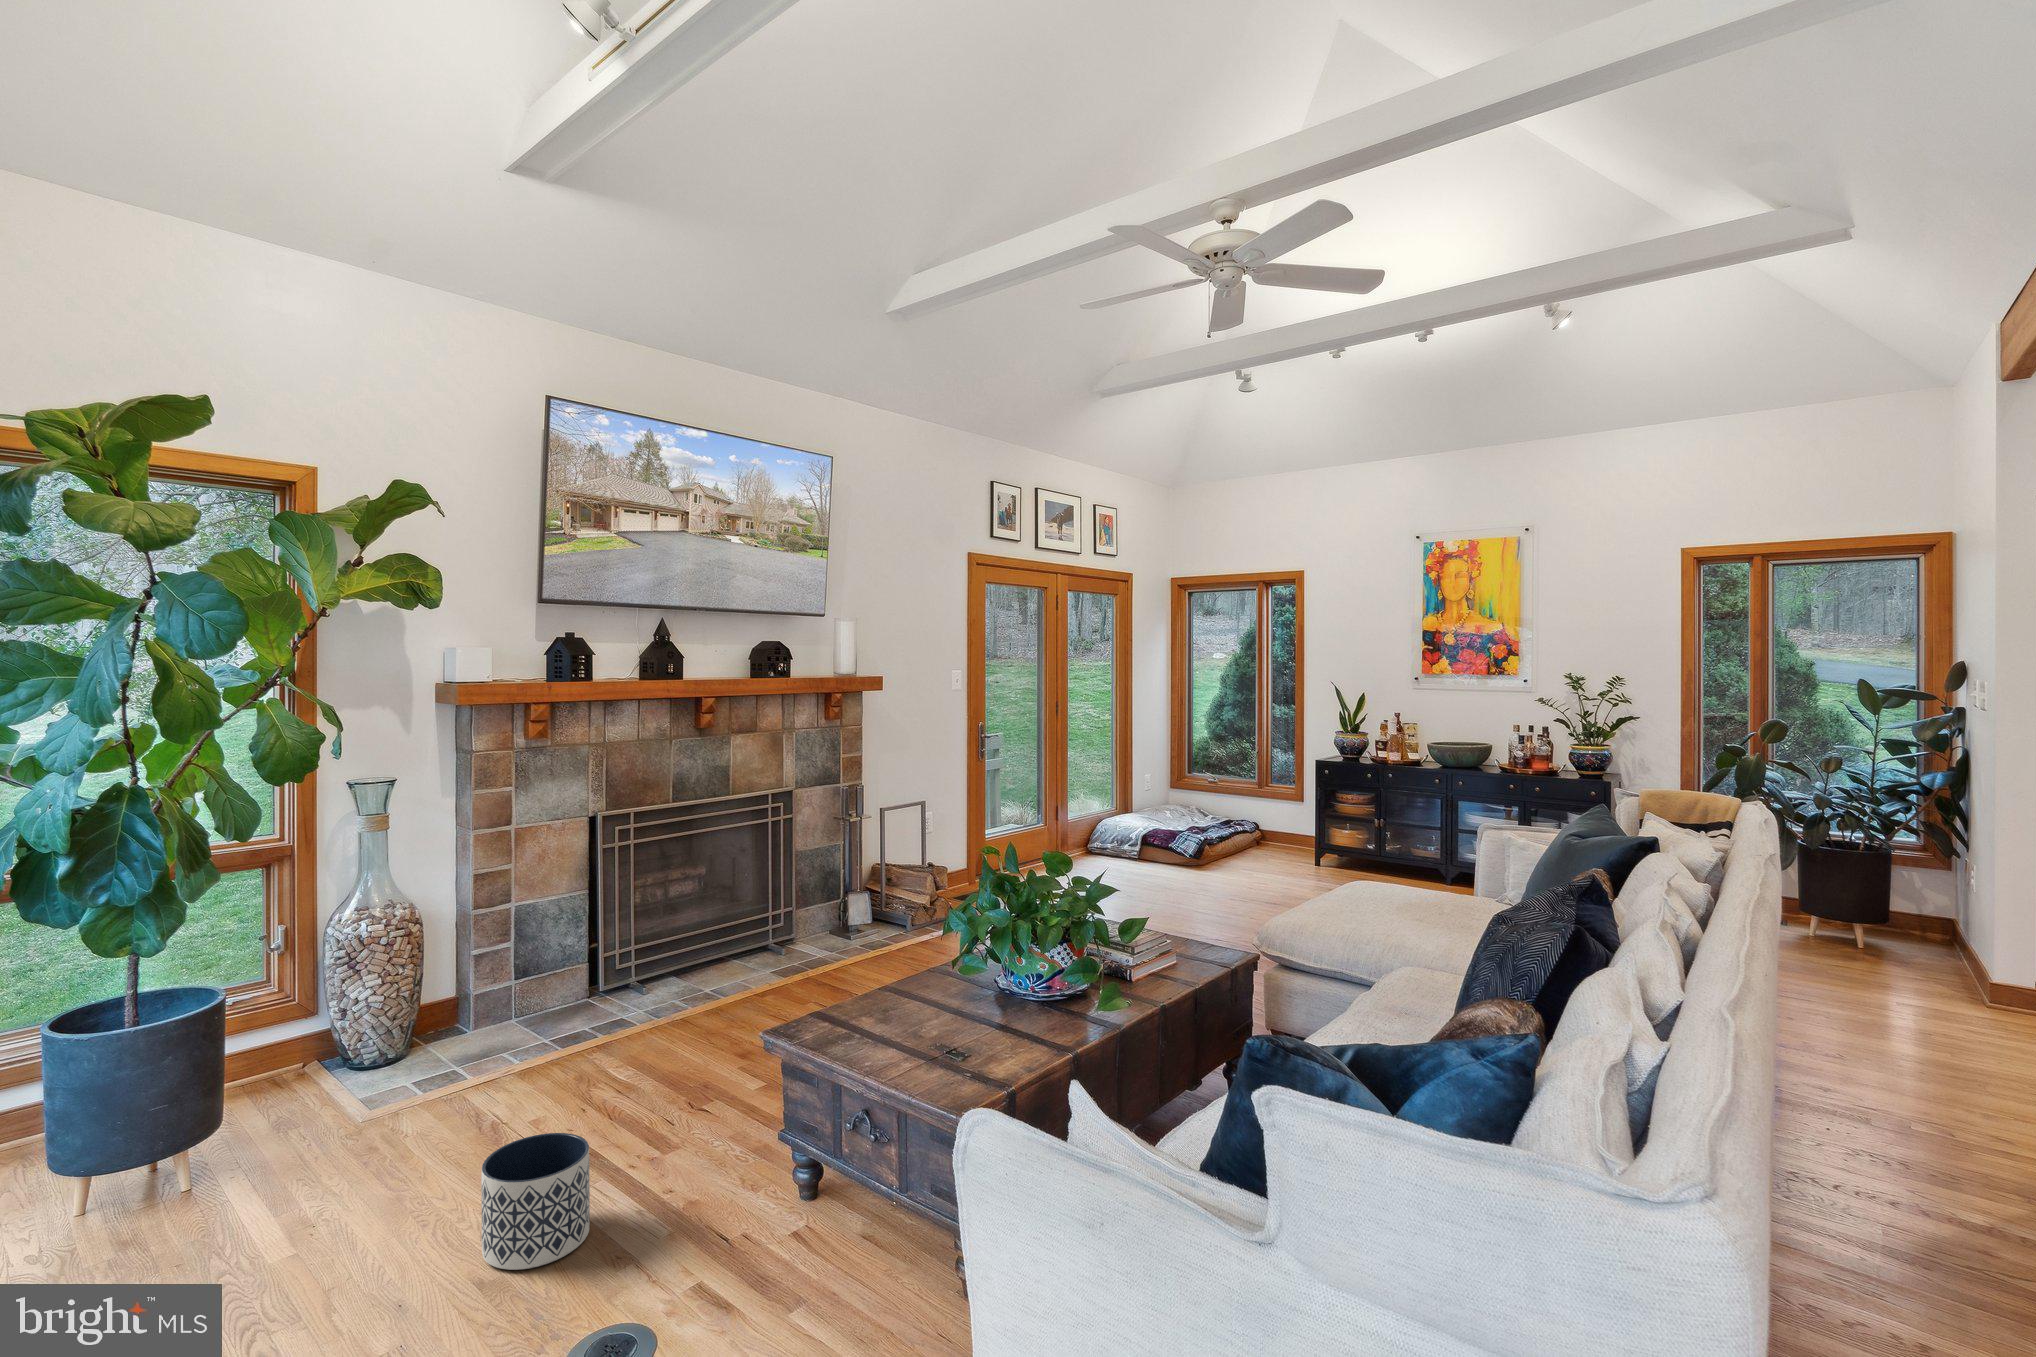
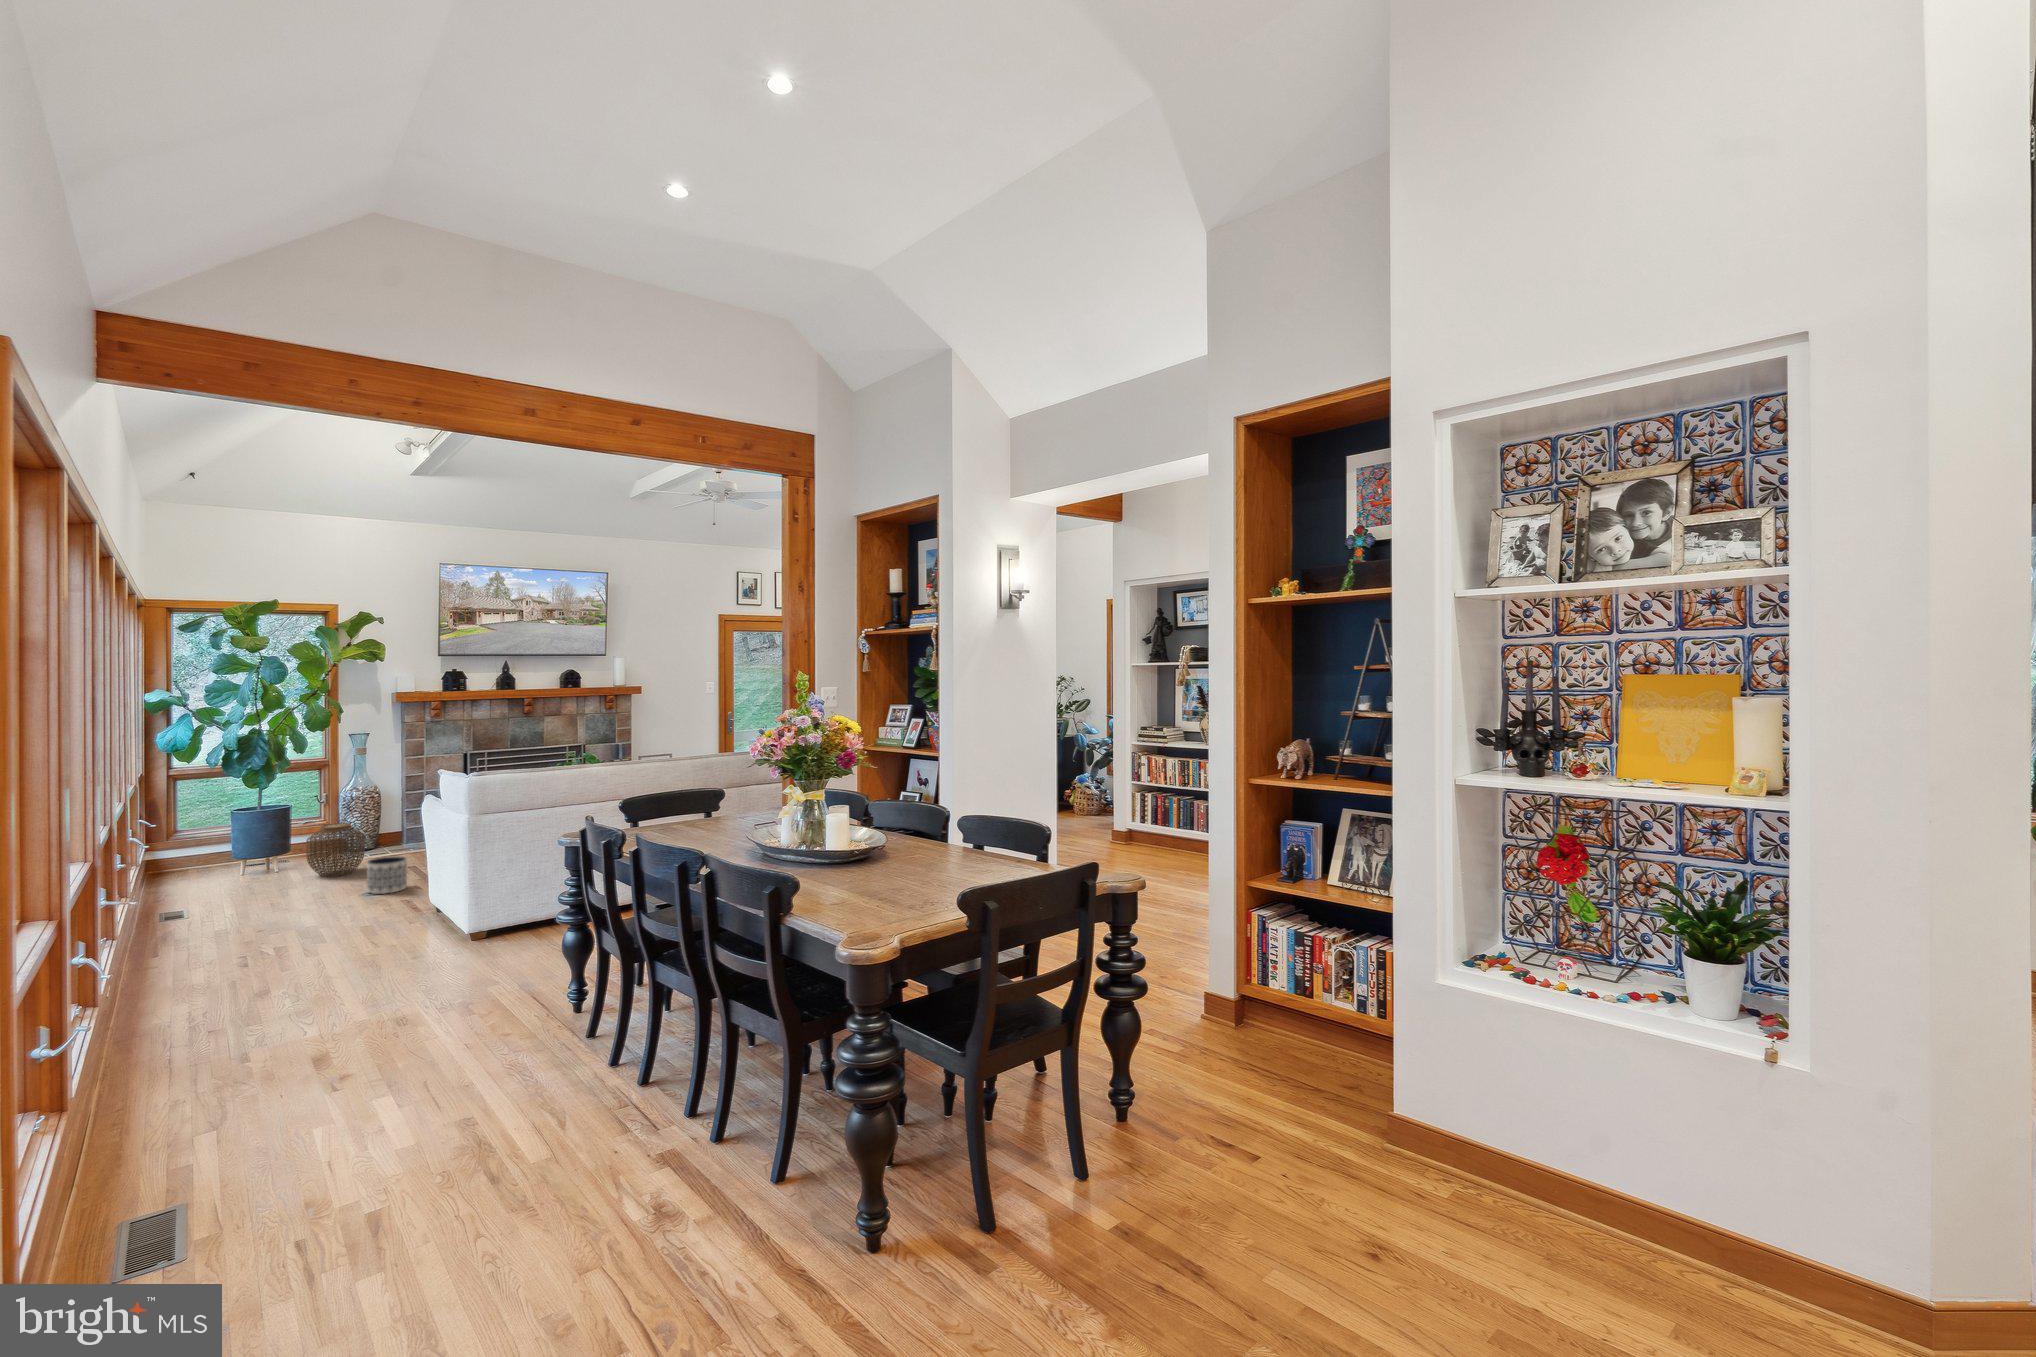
woven basket: none [271,1020,424,1178] -> present [306,823,365,876]

